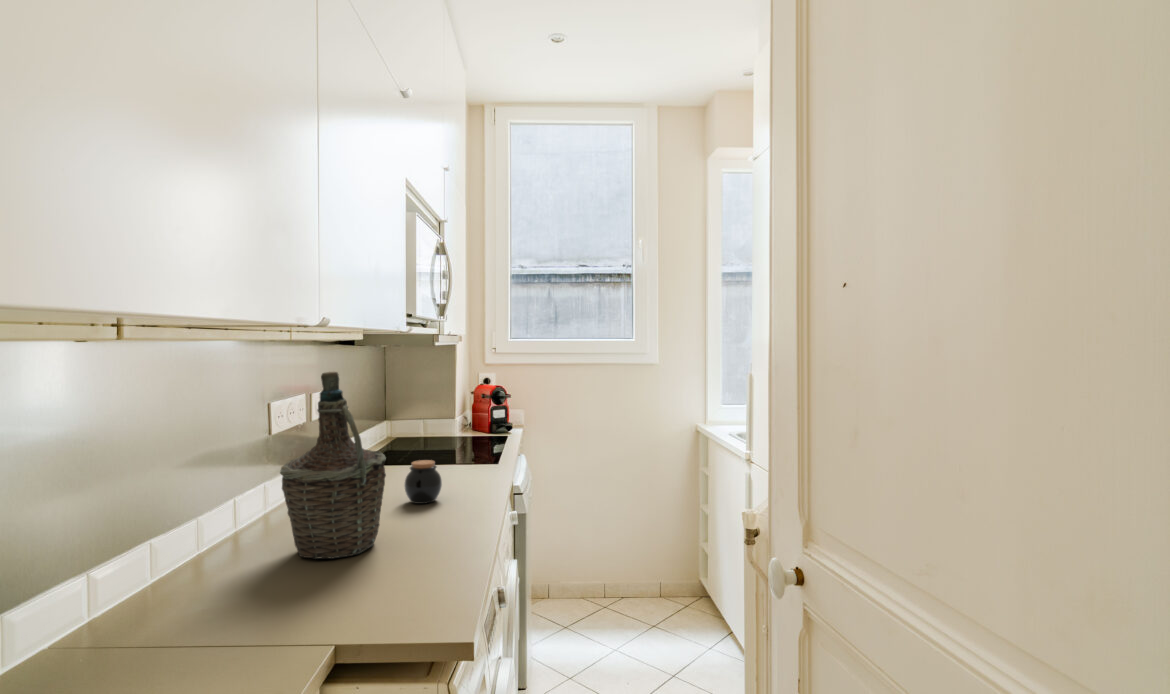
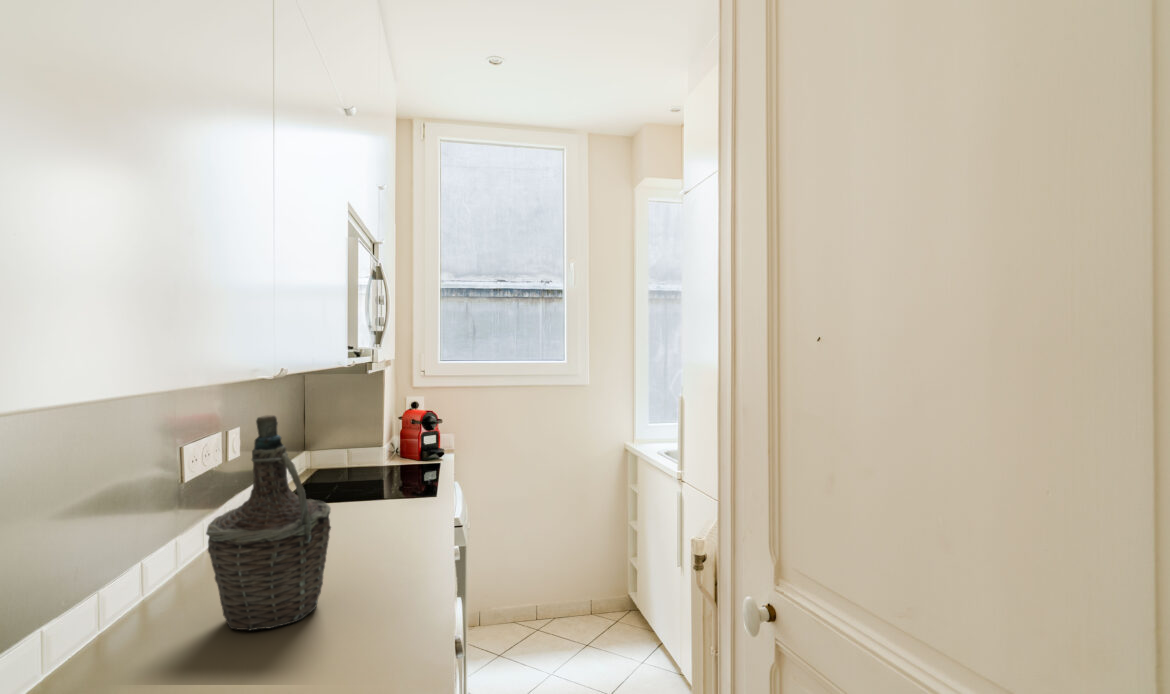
jar: present [404,460,442,504] -> none [342,501,384,550]

